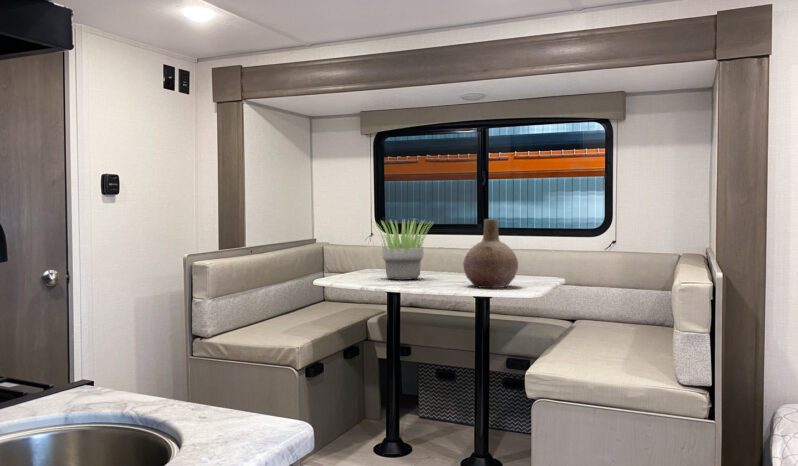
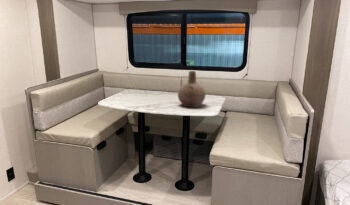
potted plant: present [375,221,431,280] -> none [126,65,163,99]

